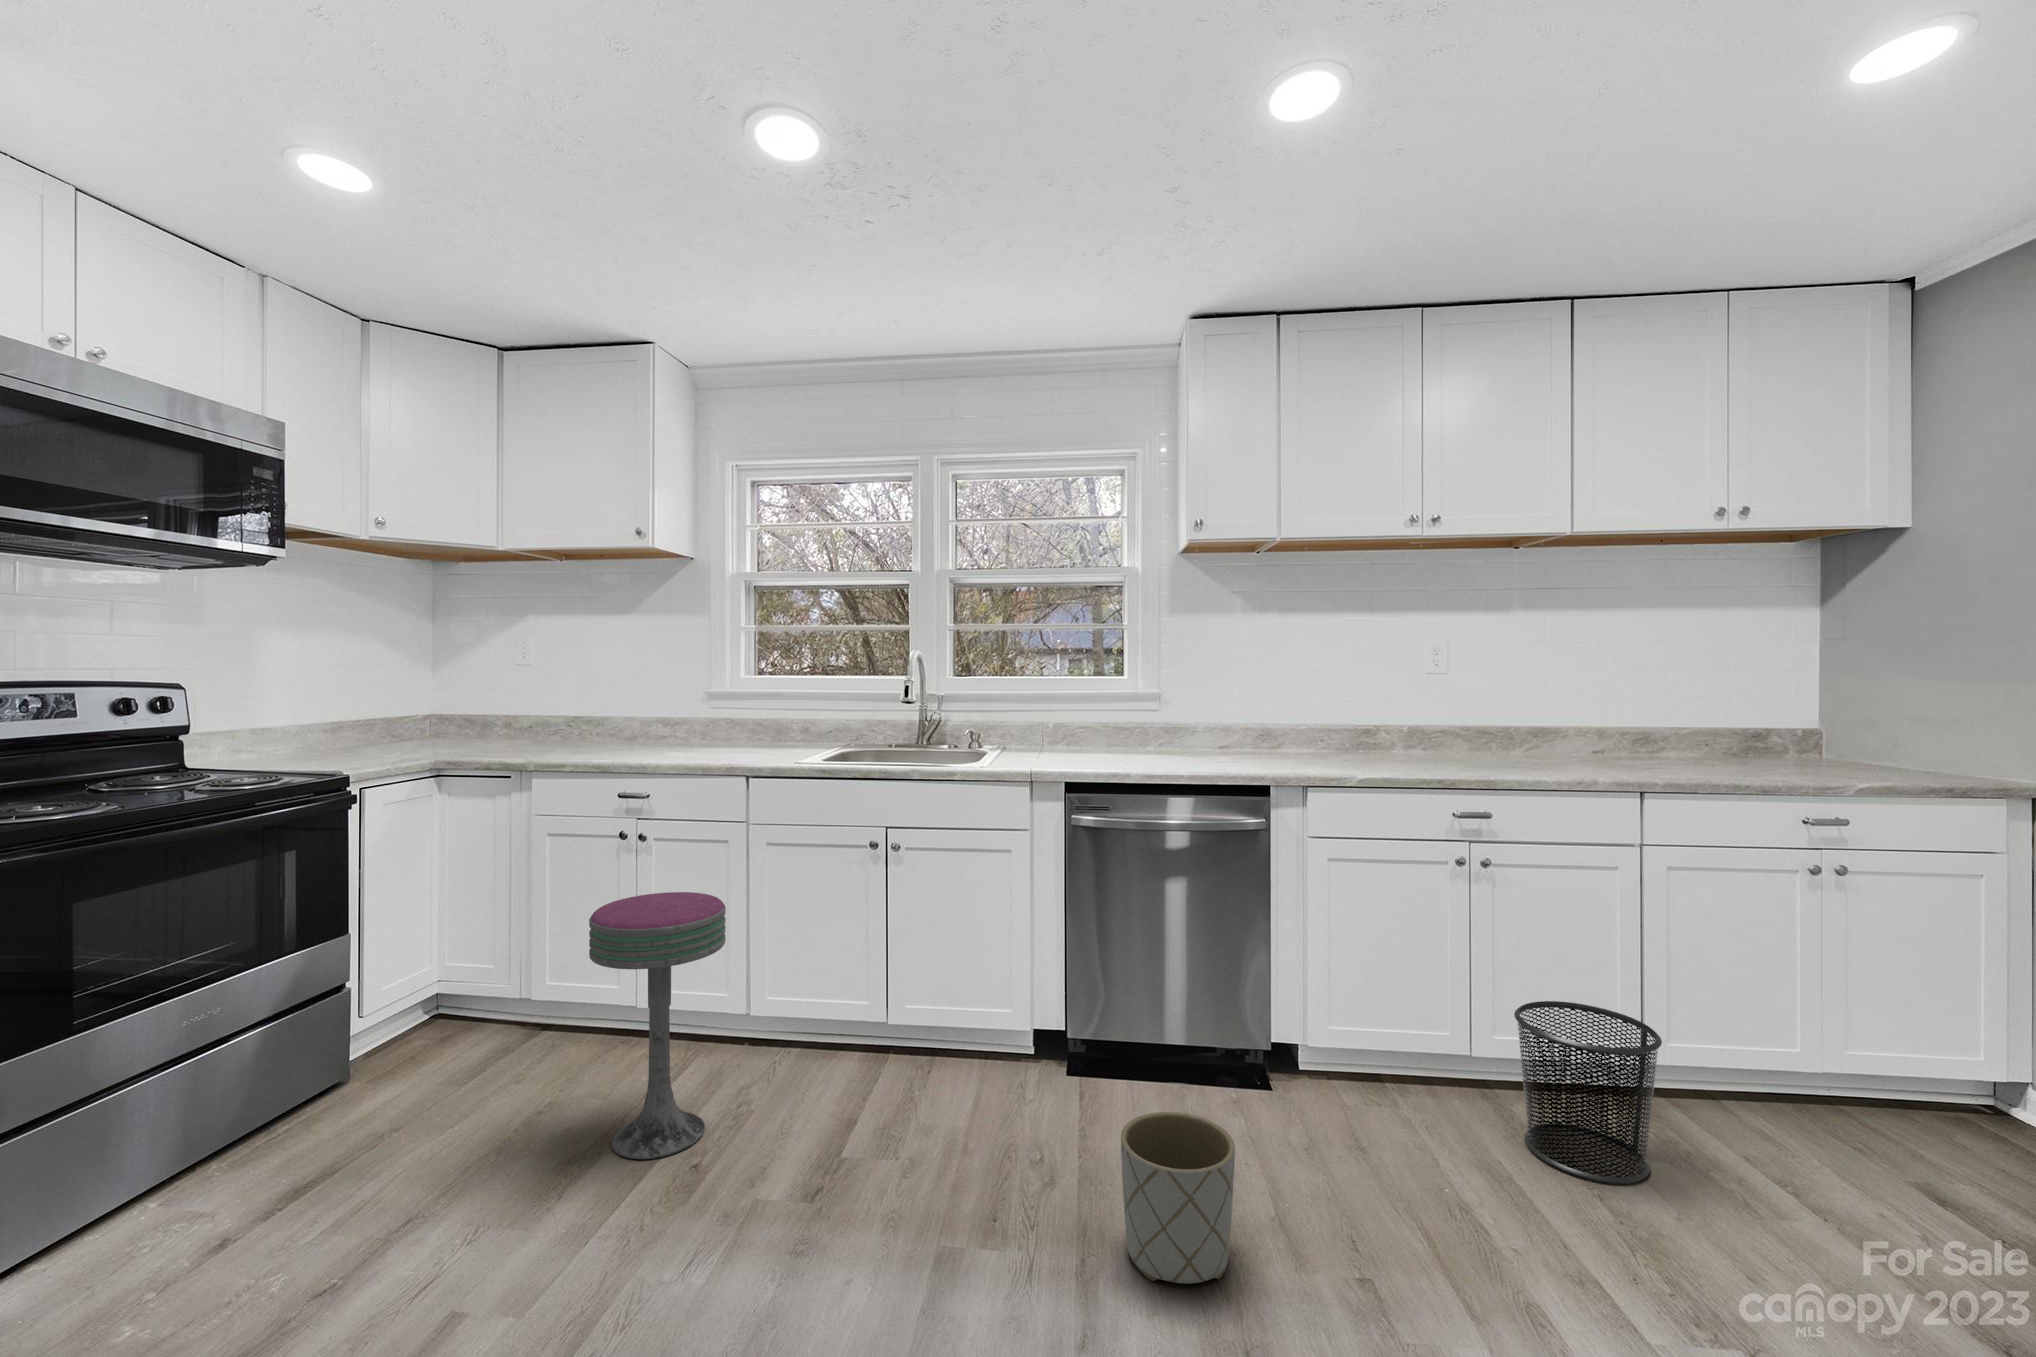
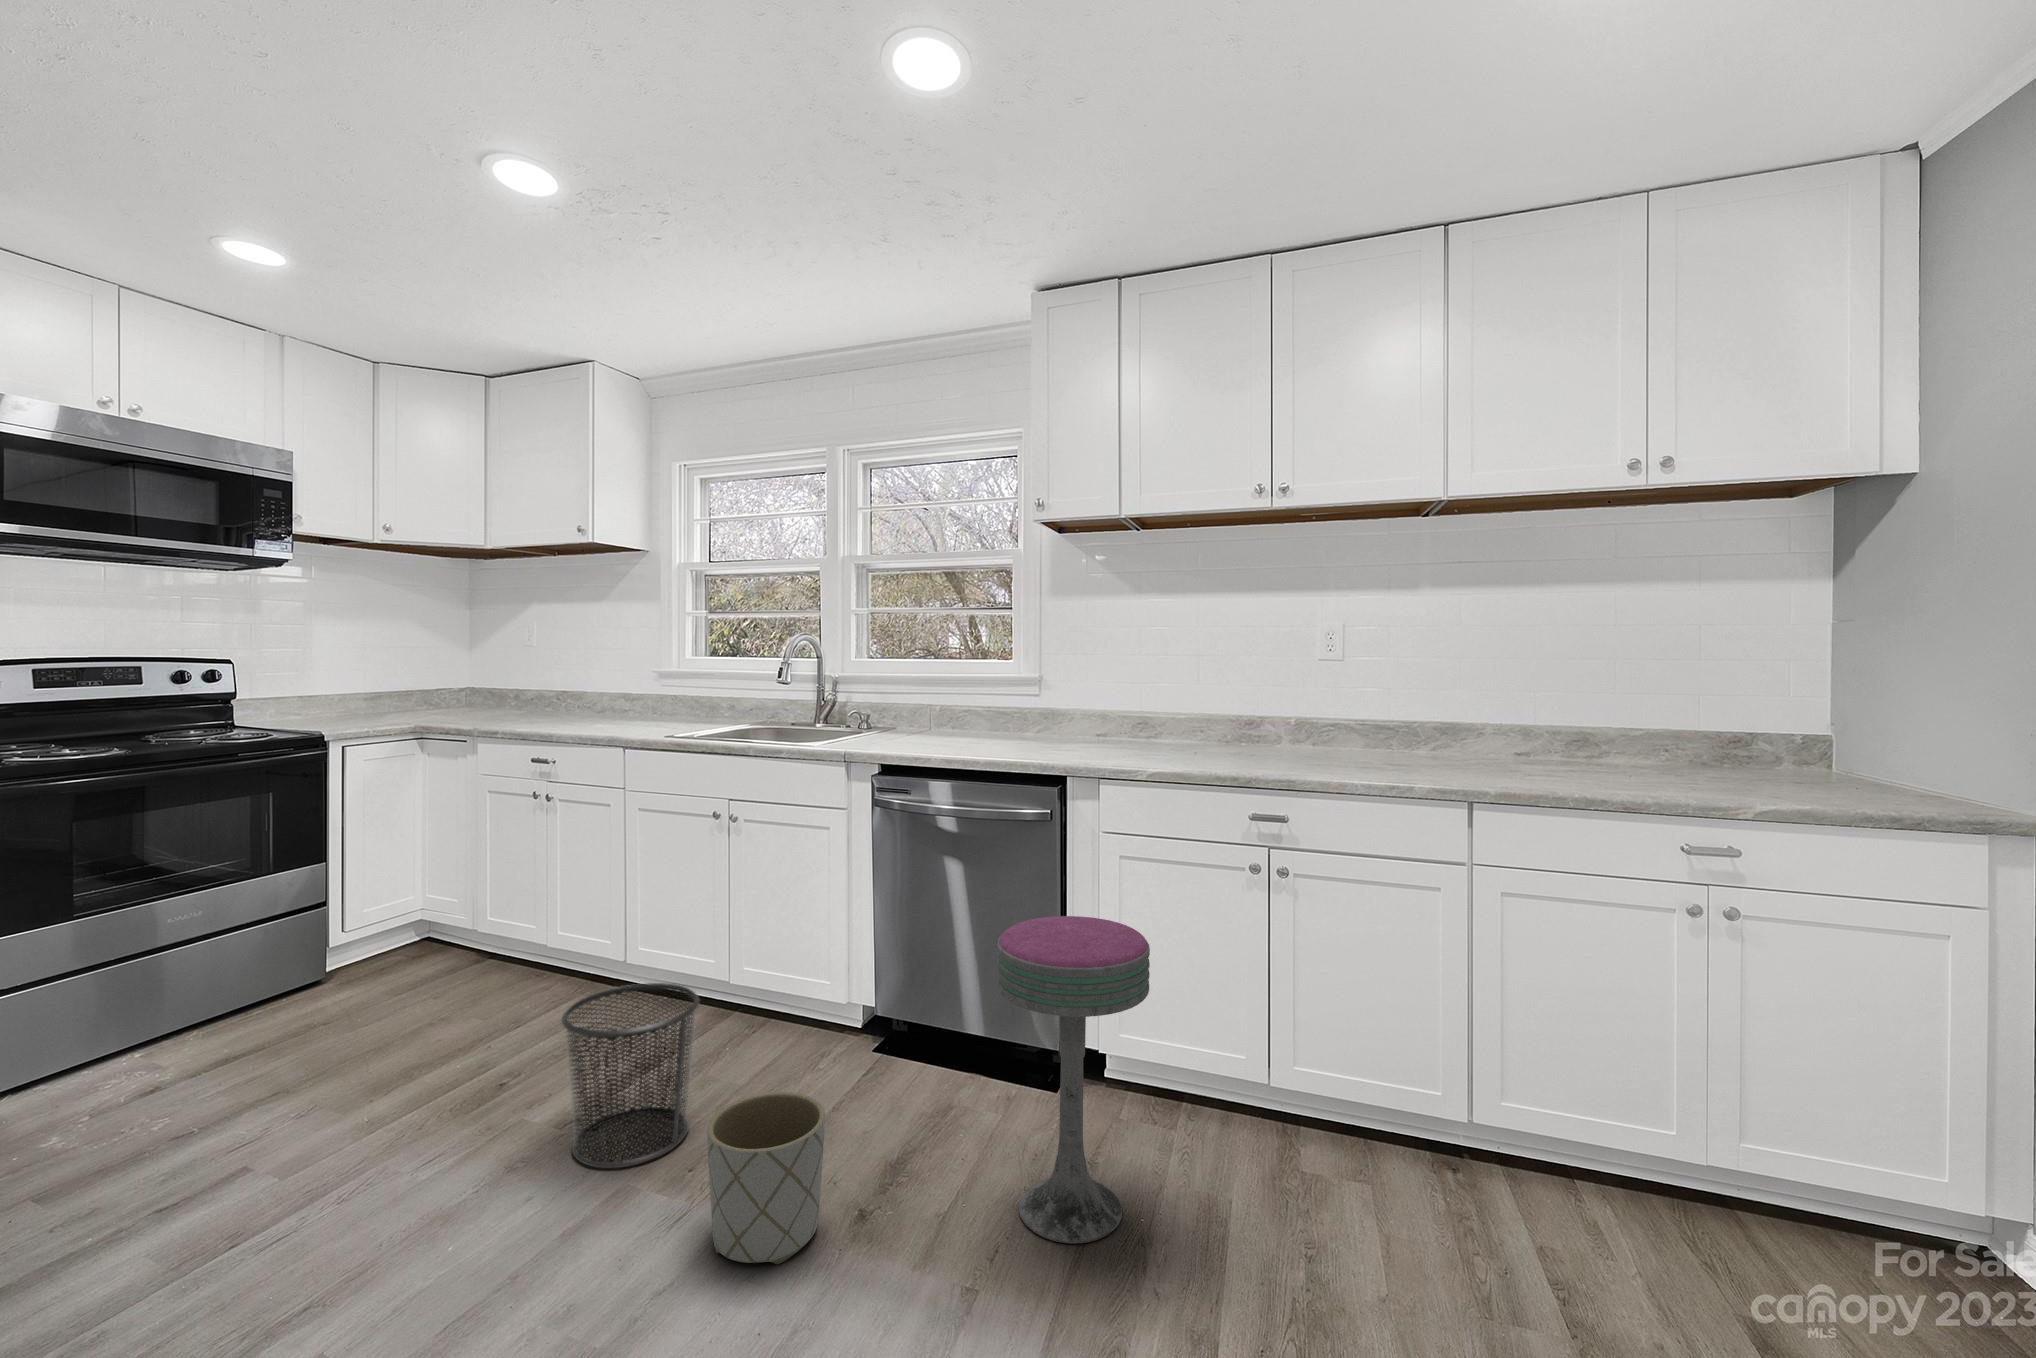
bar stool: present [589,892,726,1159] -> present [997,916,1150,1244]
waste bin: present [1514,1001,1662,1184] -> present [562,983,699,1168]

